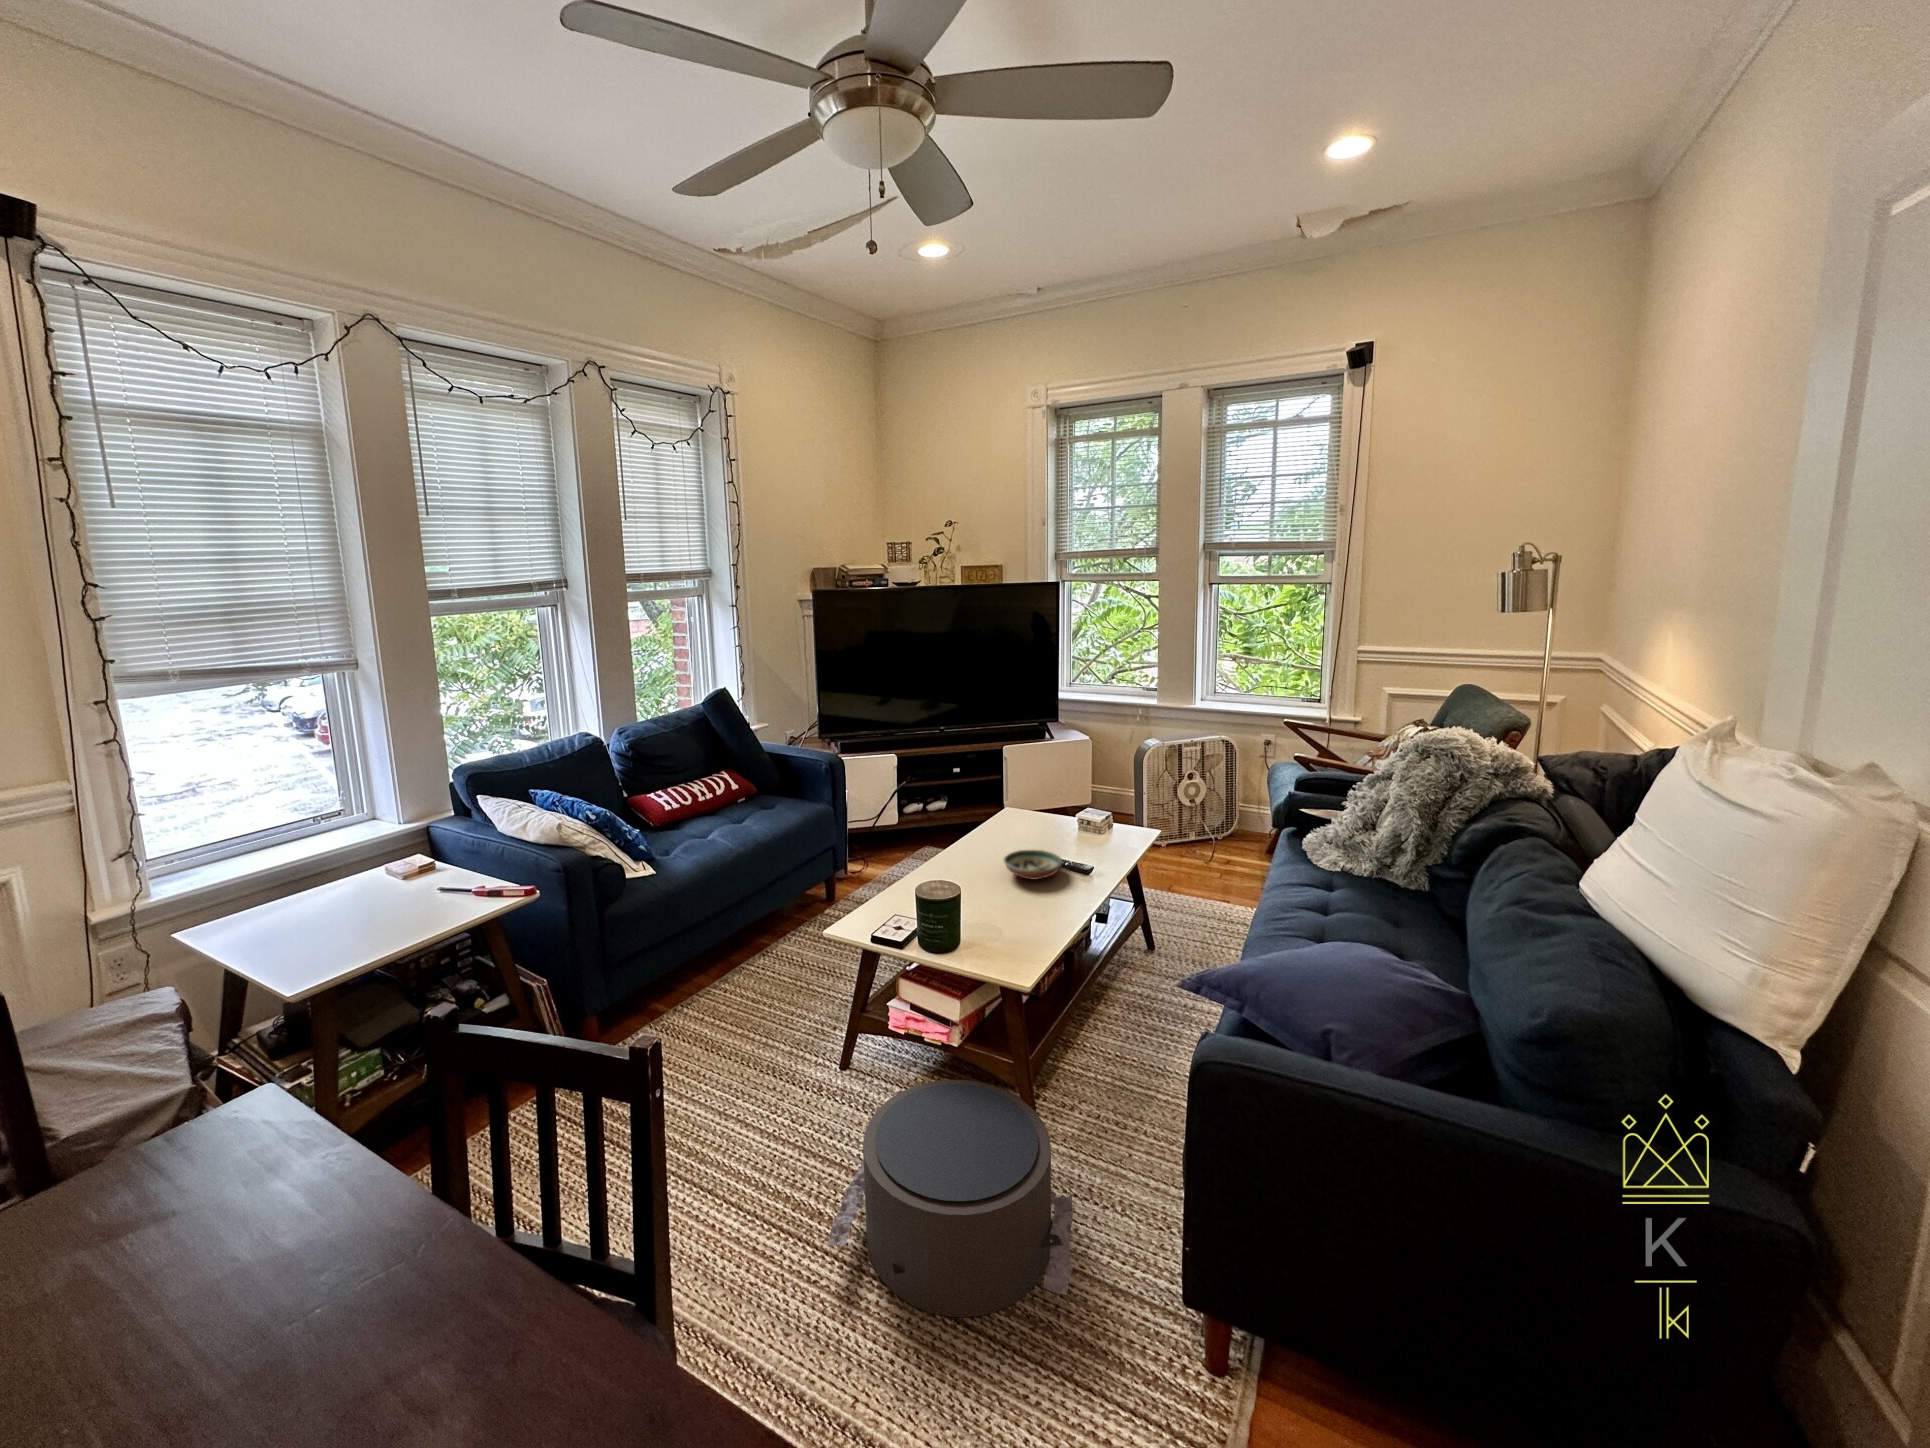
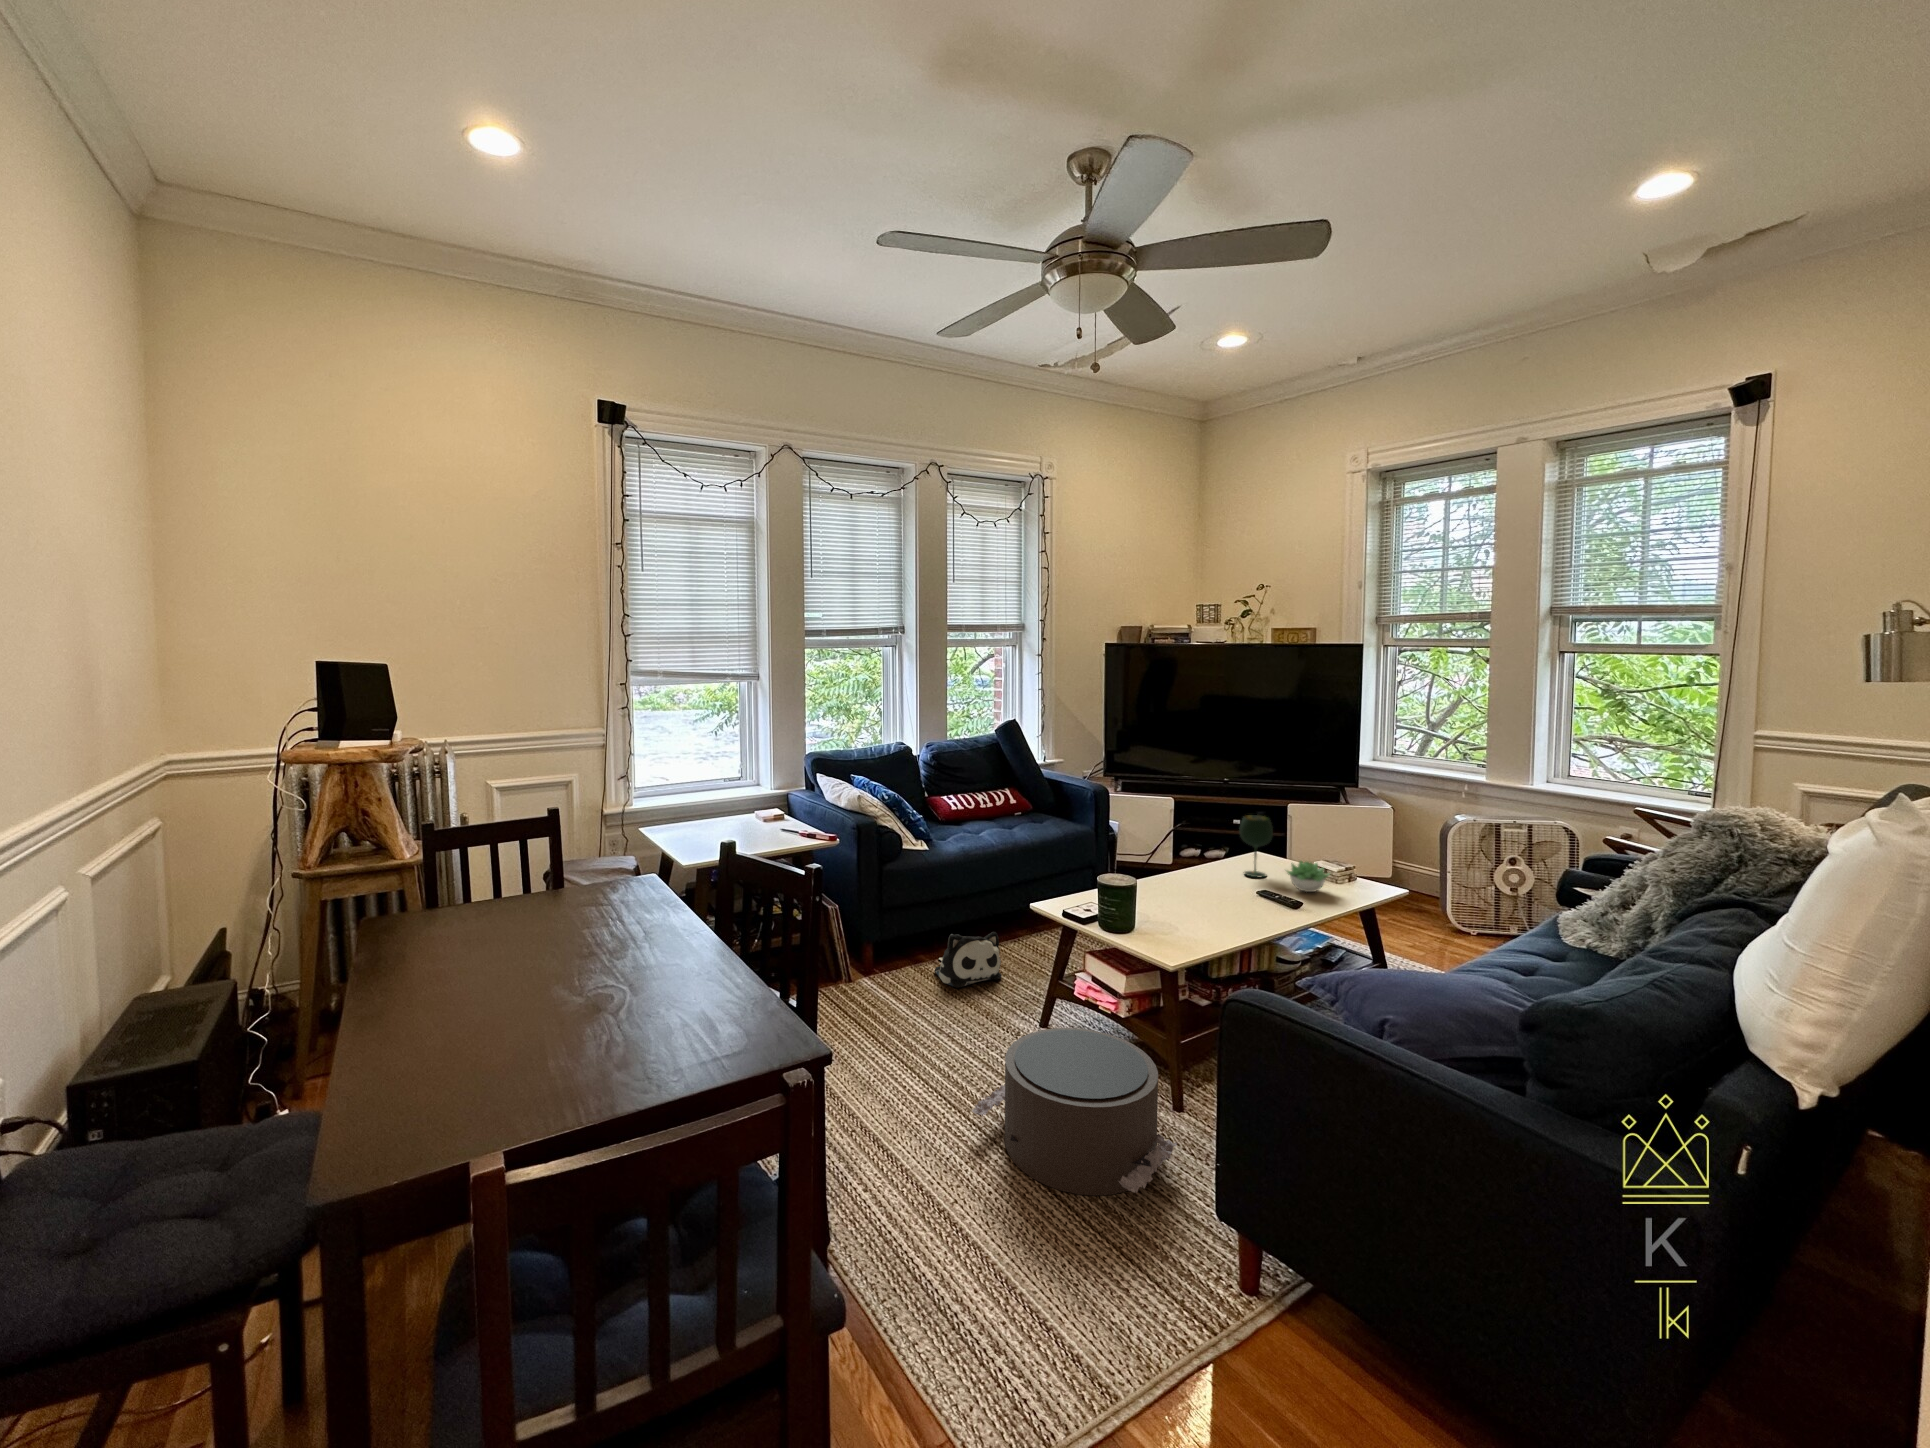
wine glass: none [1014,775,1048,841] -> present [1239,815,1273,877]
succulent plant: none [1070,818,1112,850] -> present [1287,861,1330,892]
decorative bowl: present [1003,850,1062,880] -> none [1207,878,1265,904]
plush toy: none [684,957,772,1040] -> present [934,932,1002,988]

